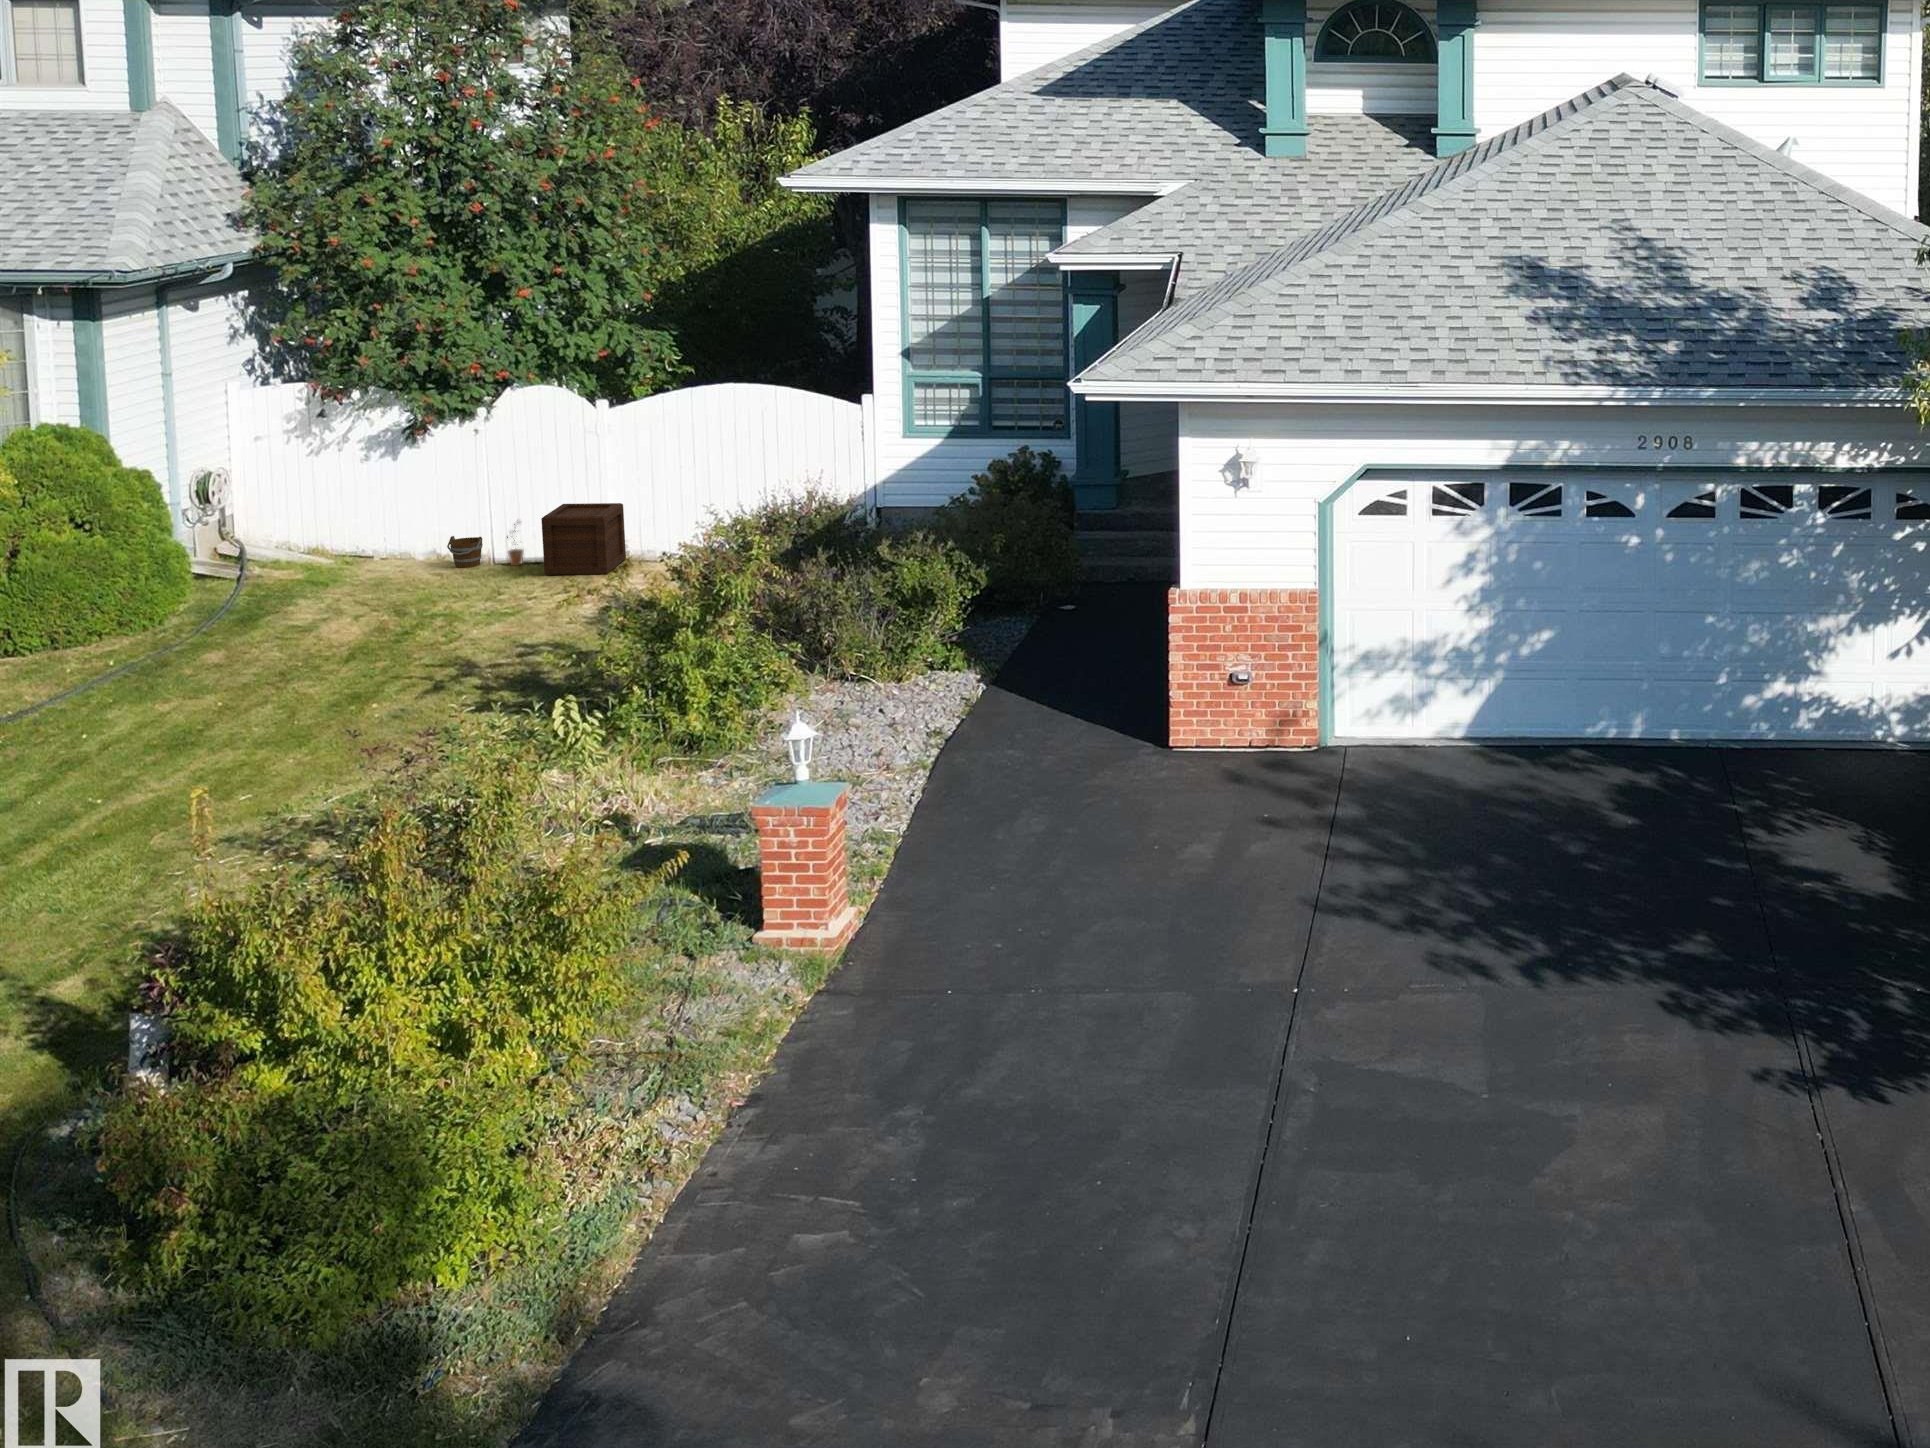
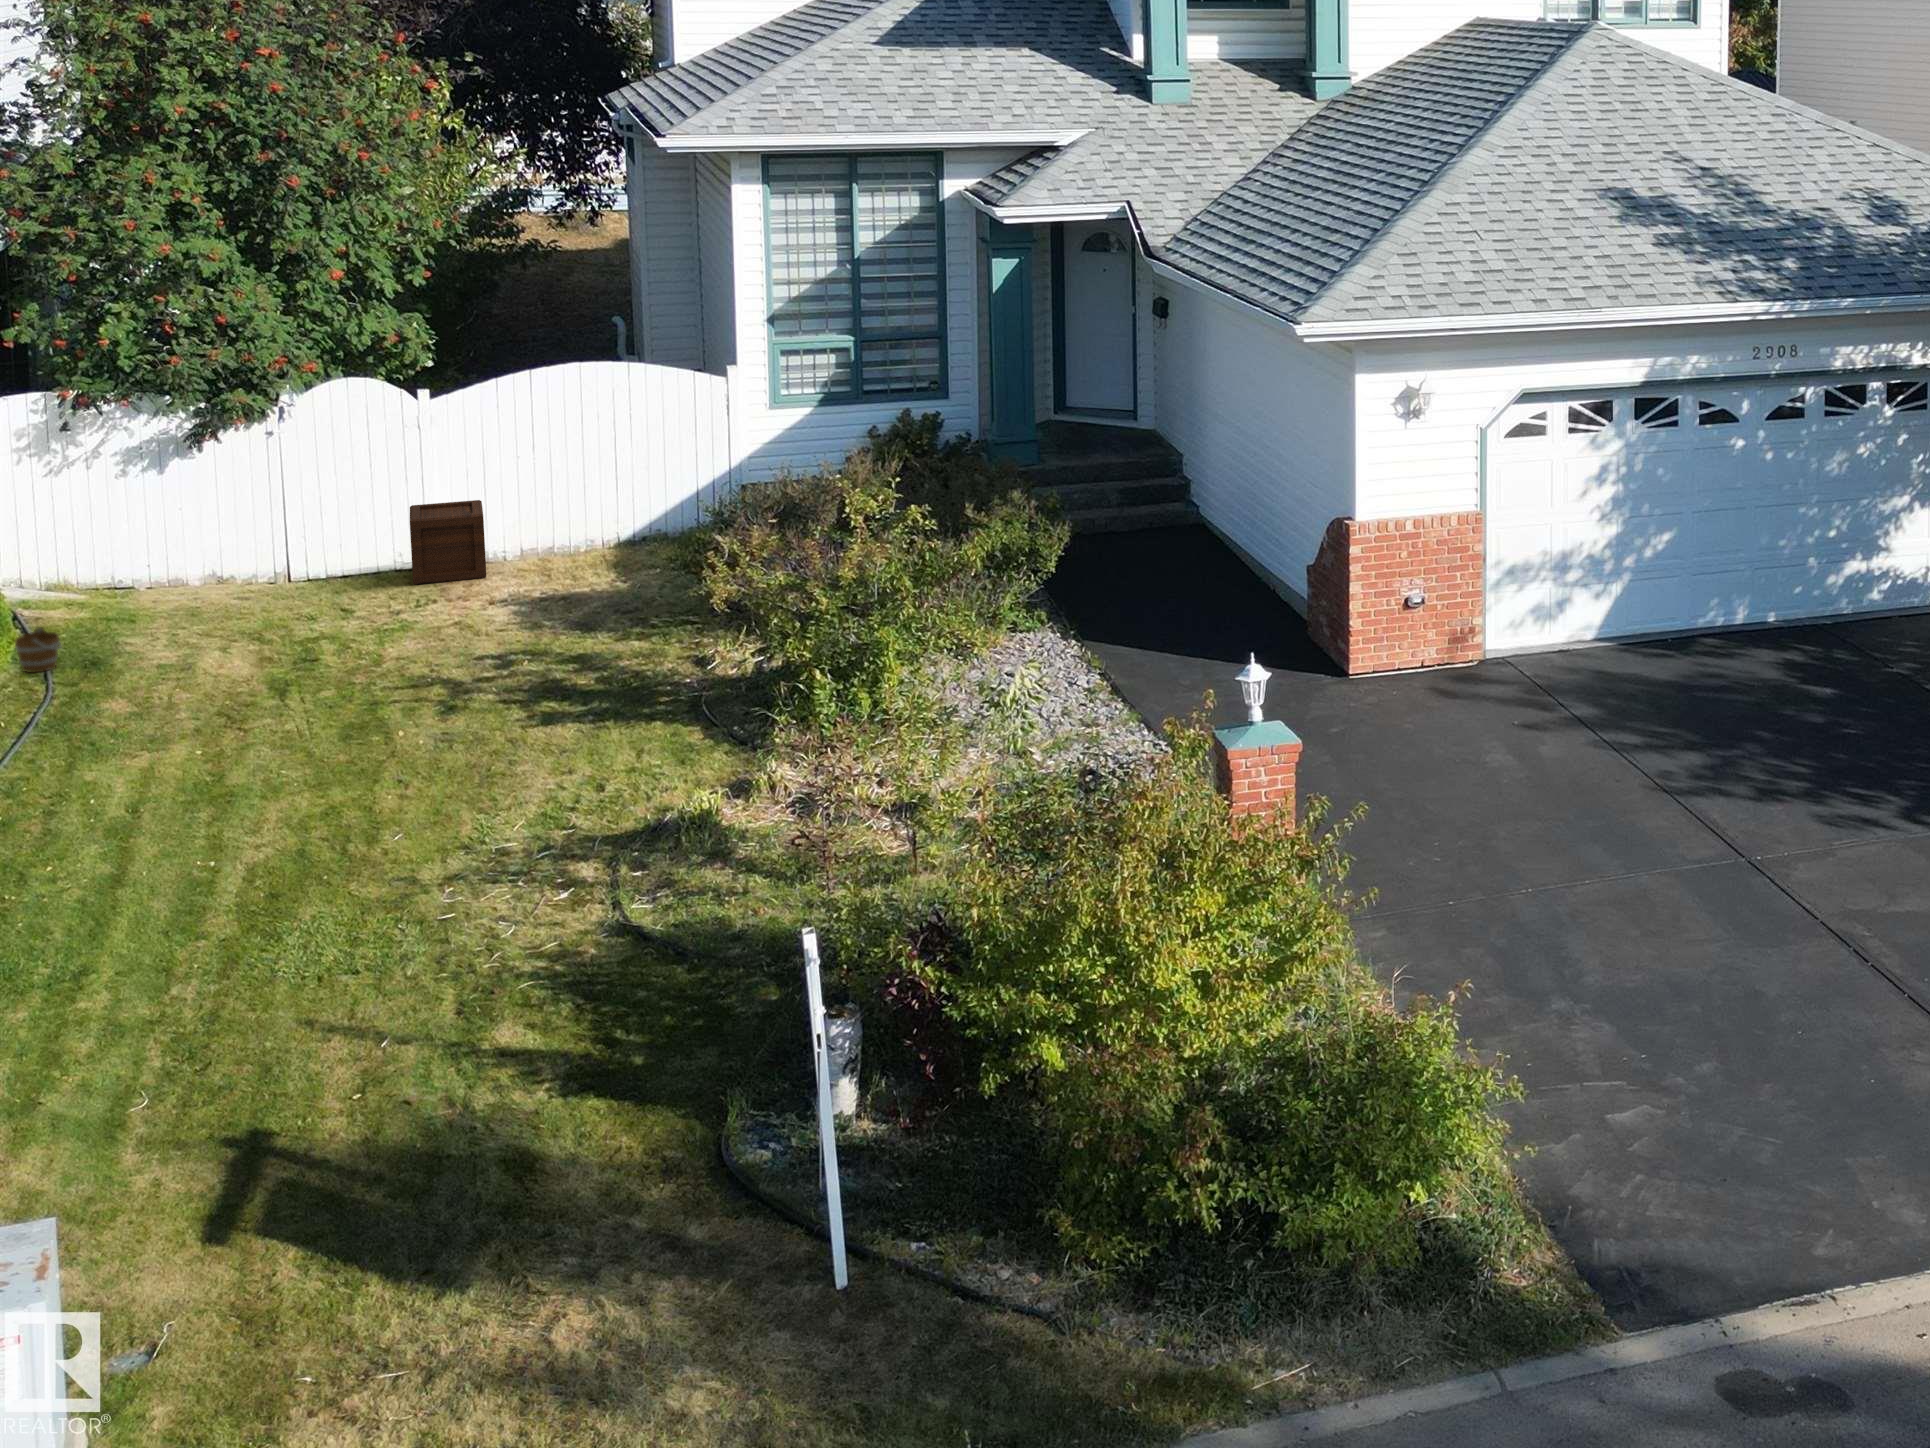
potted plant: present [507,522,524,566] -> none [345,527,367,579]
bucket: present [447,536,483,568] -> present [15,627,61,672]

